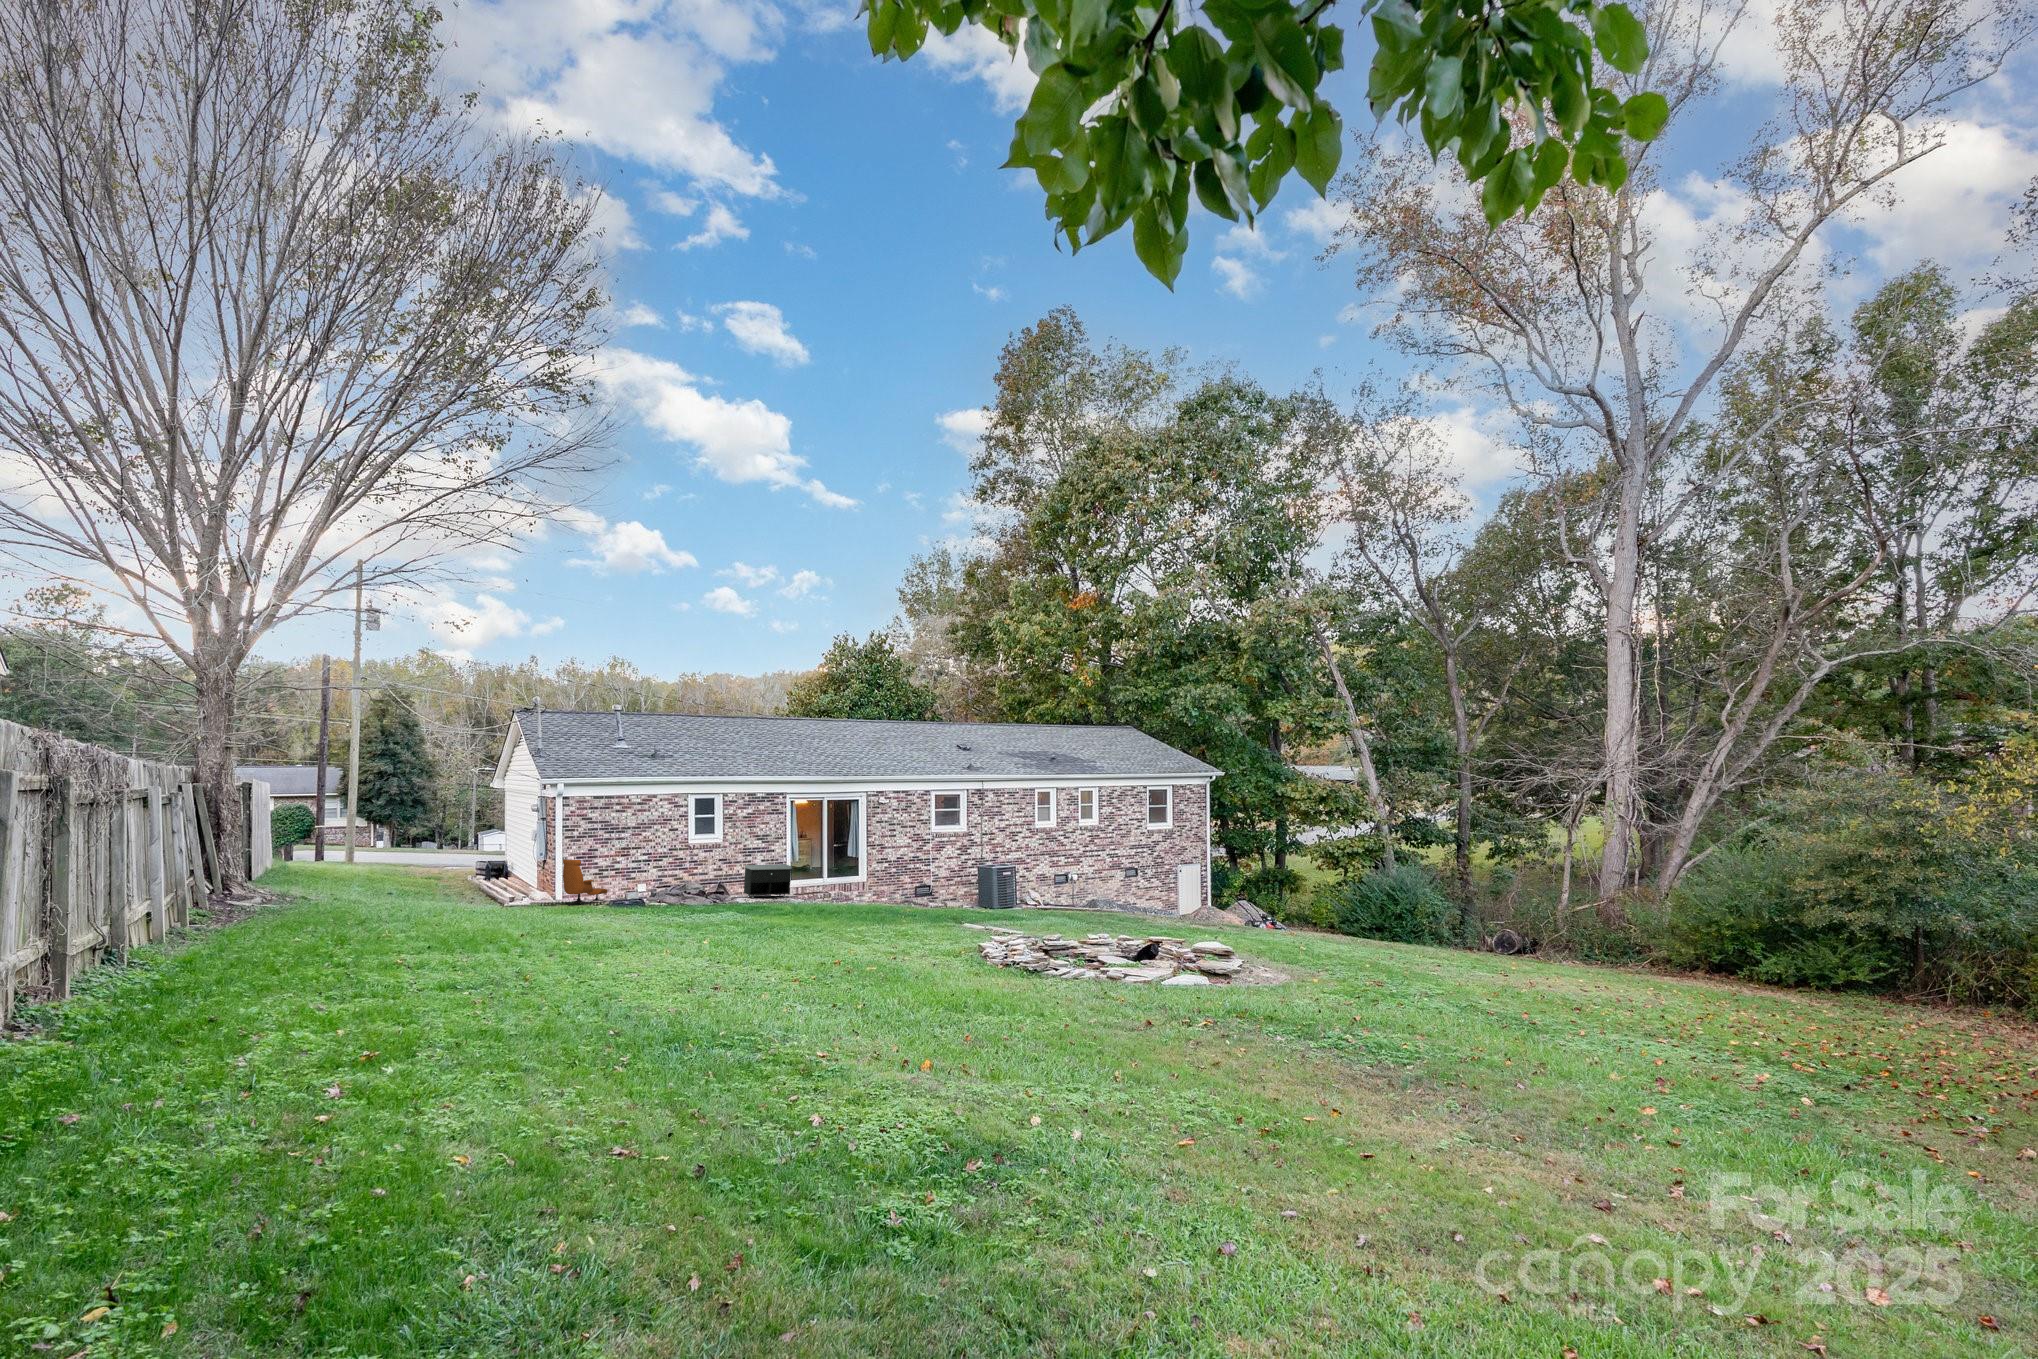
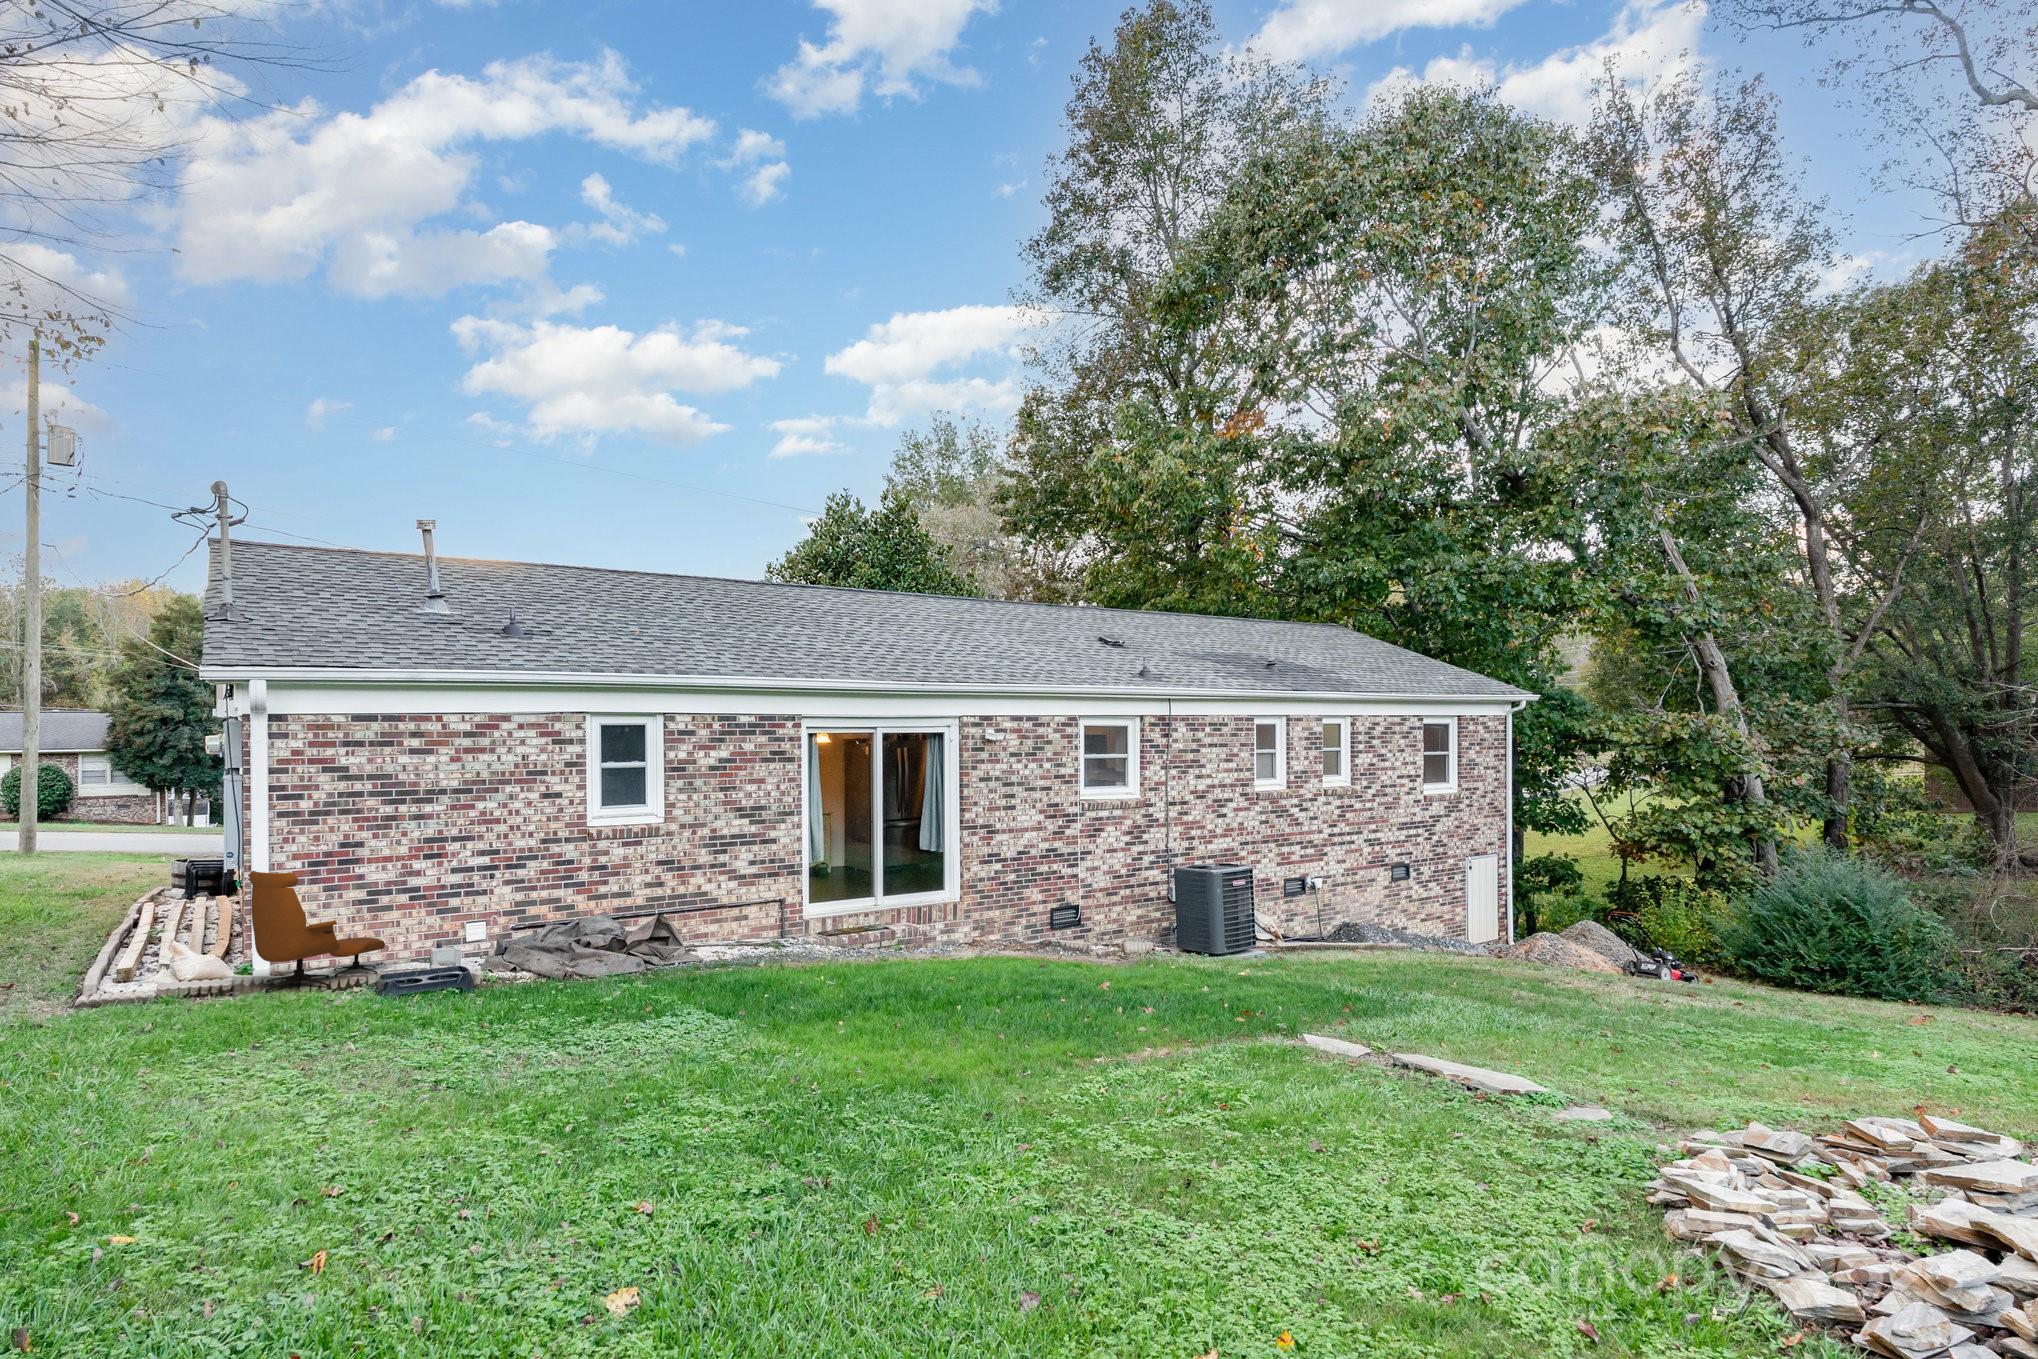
storage bench: present [744,864,792,898] -> none [714,869,819,947]

